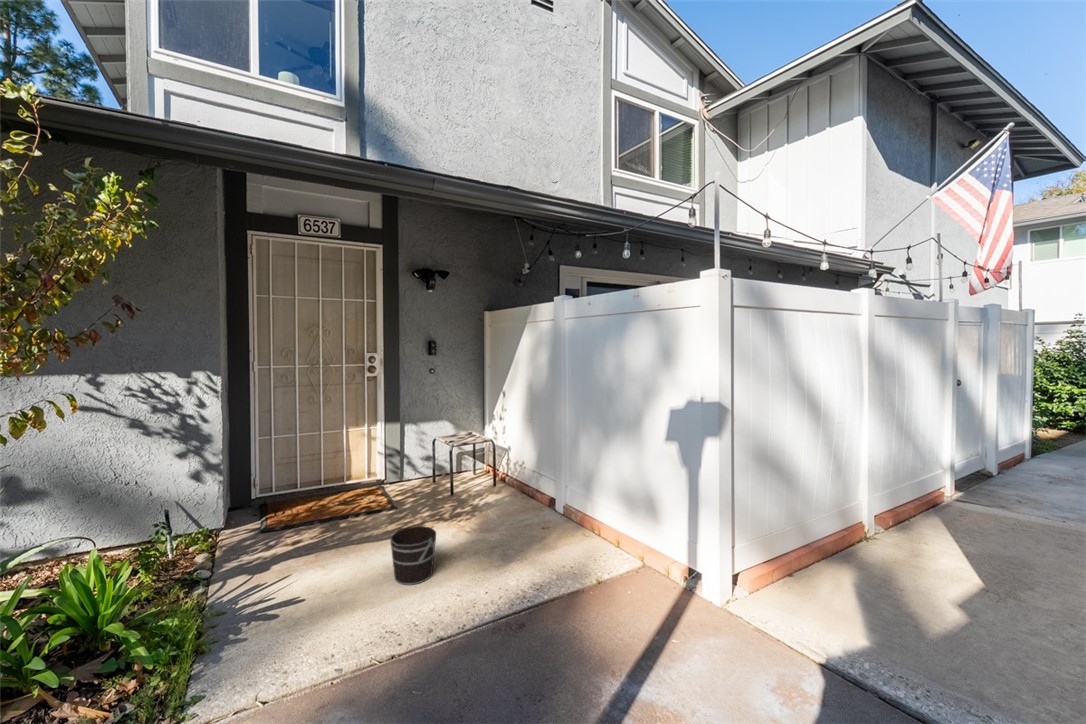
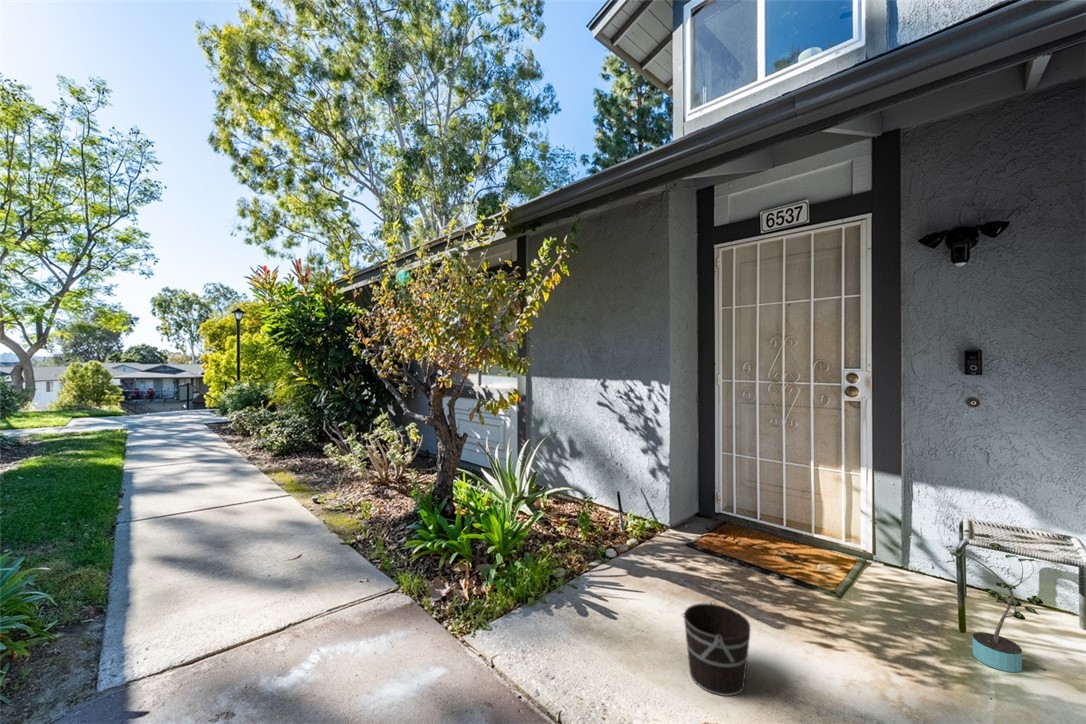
potted plant: none [458,441,492,500] -> present [951,543,1043,672]

